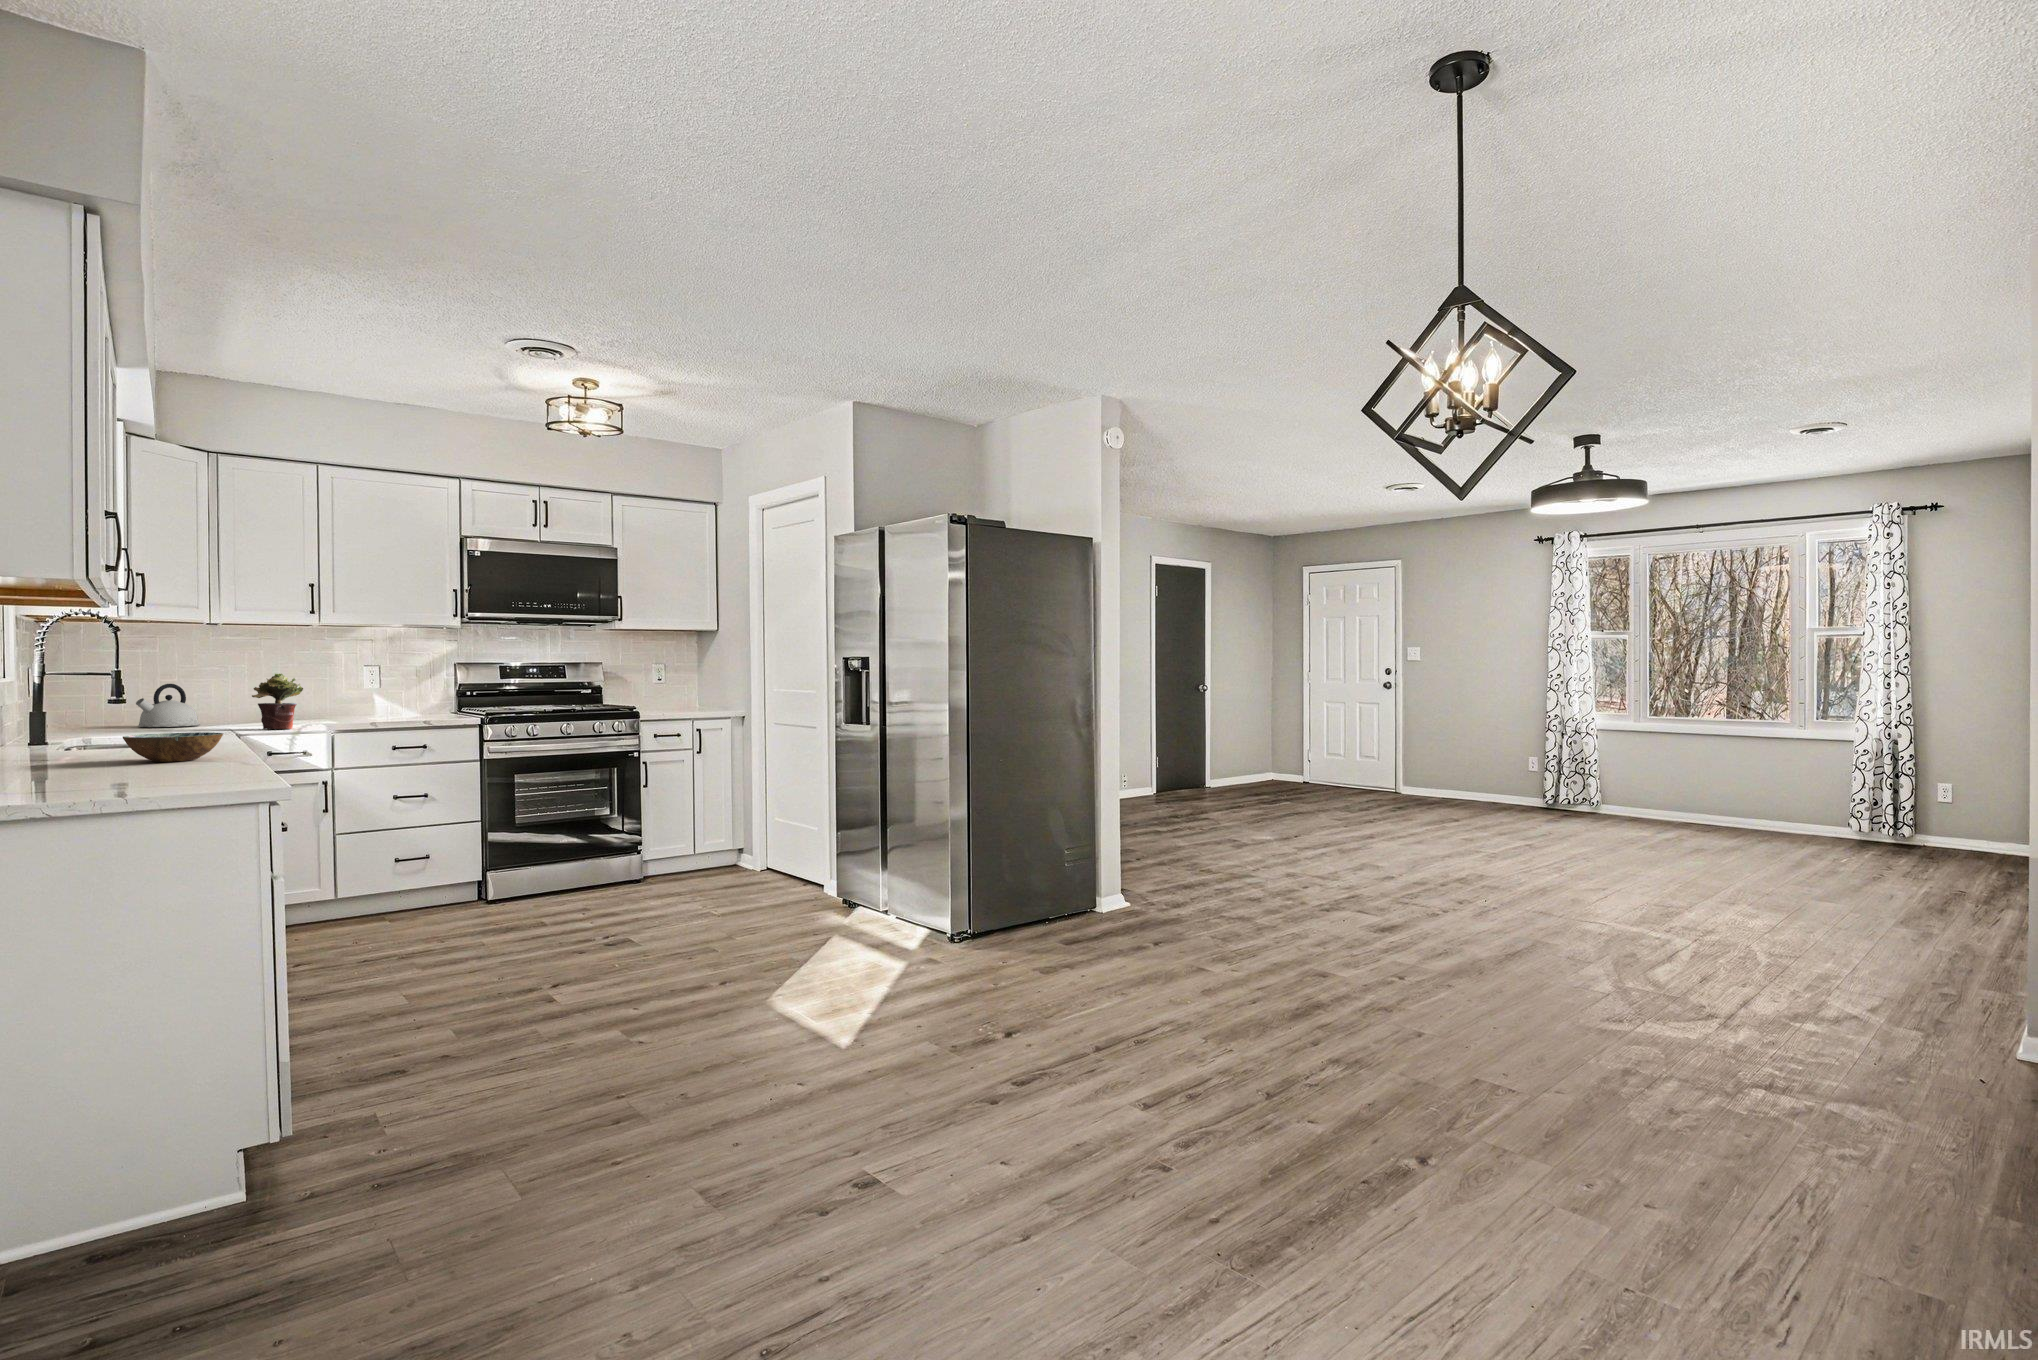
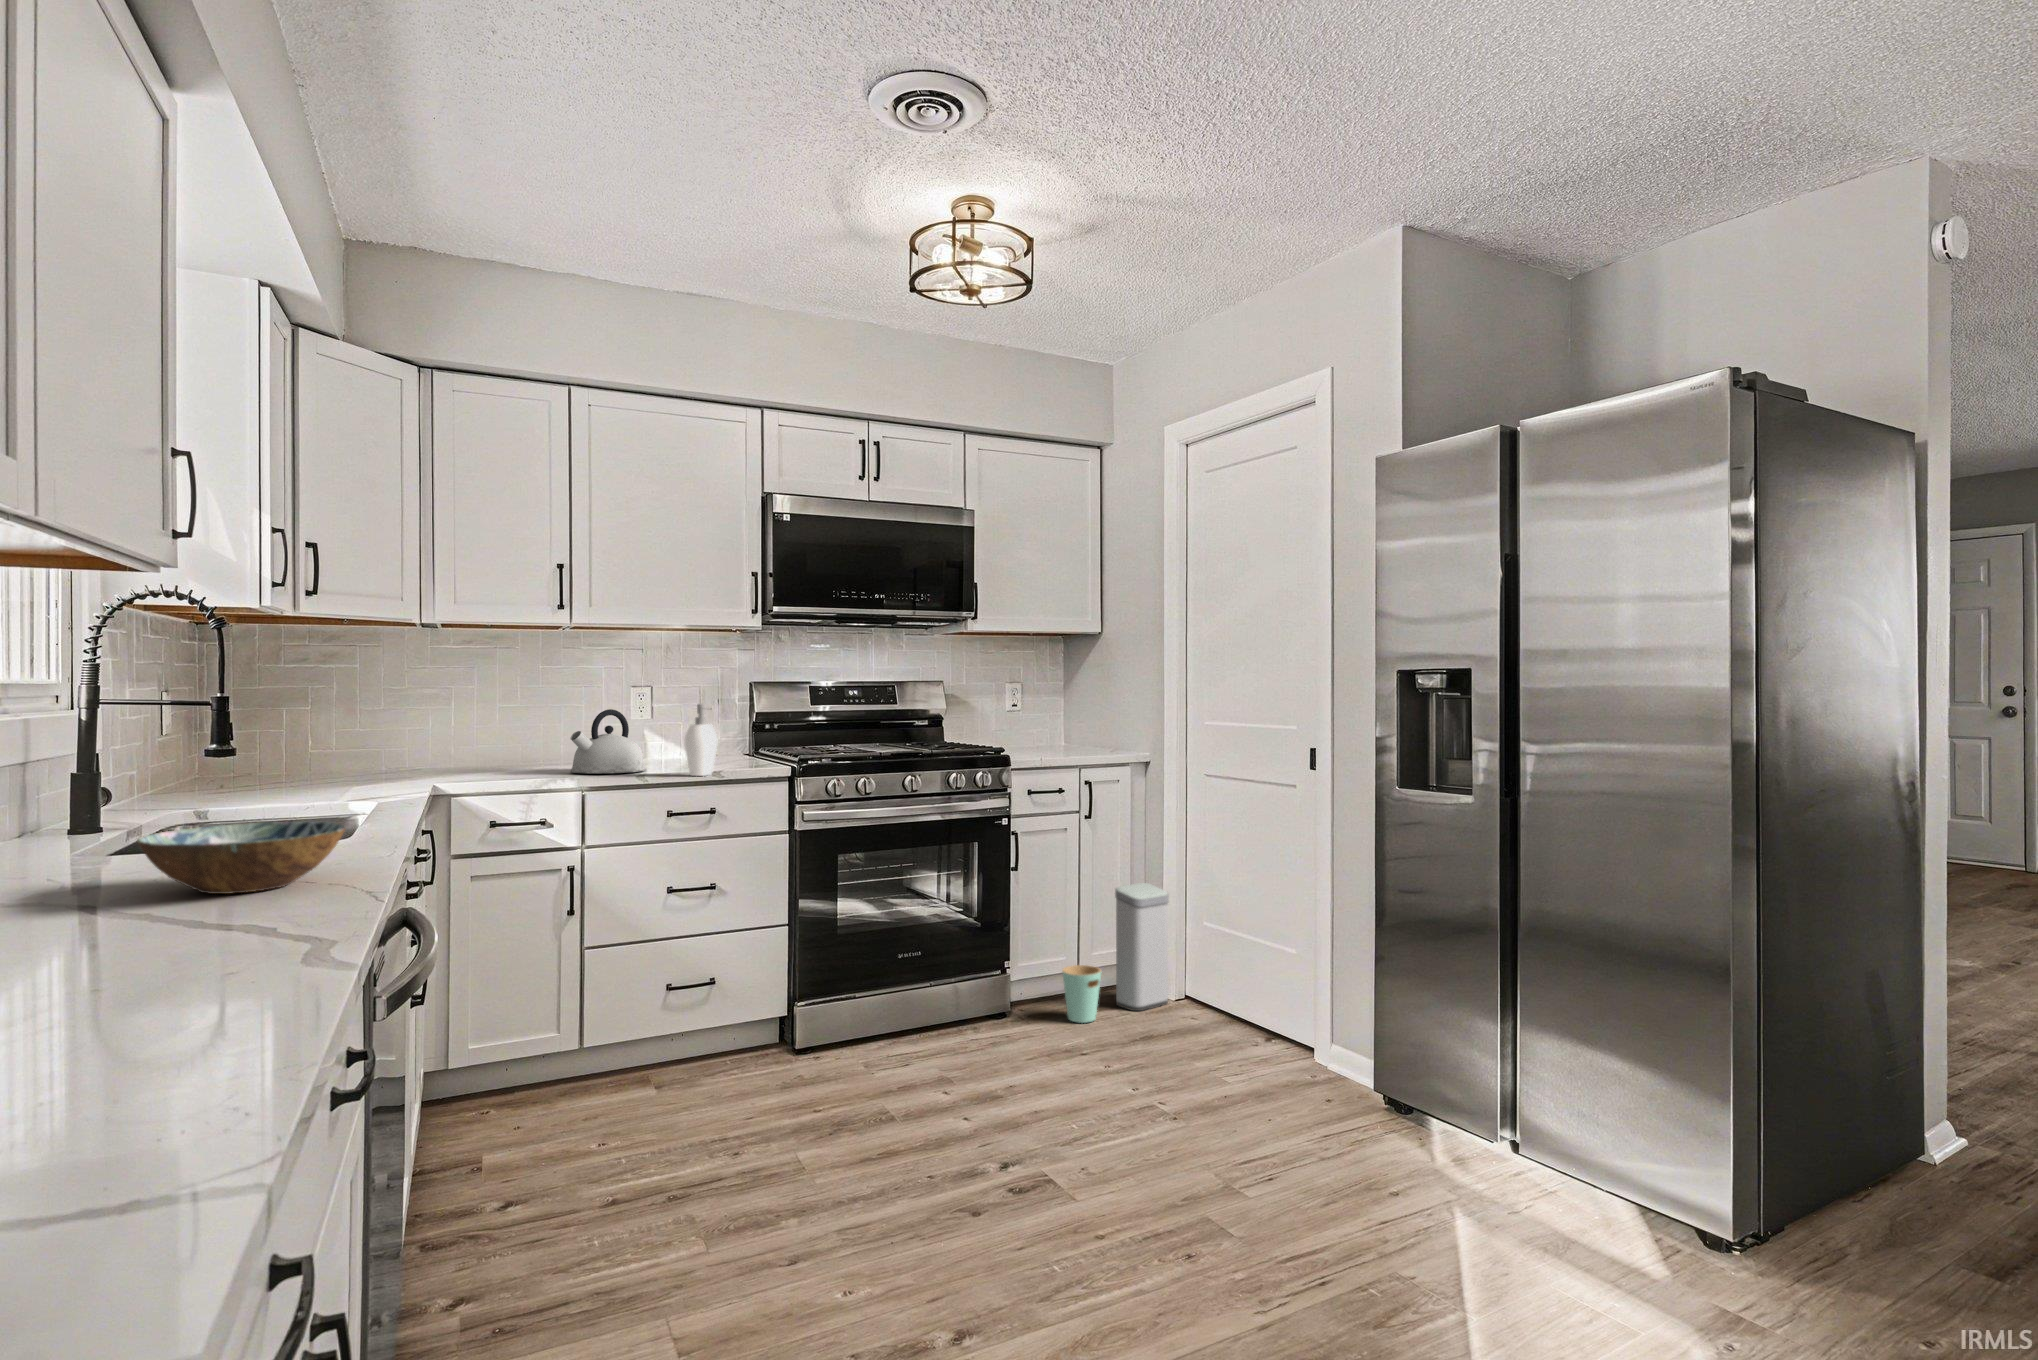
potted plant: present [252,674,303,729] -> none [468,695,542,783]
soap dispenser: none [405,678,429,725] -> present [685,704,717,776]
kettle: present [136,684,200,727] -> present [570,709,646,773]
trash can: none [675,794,752,882] -> present [1062,883,1169,1023]

